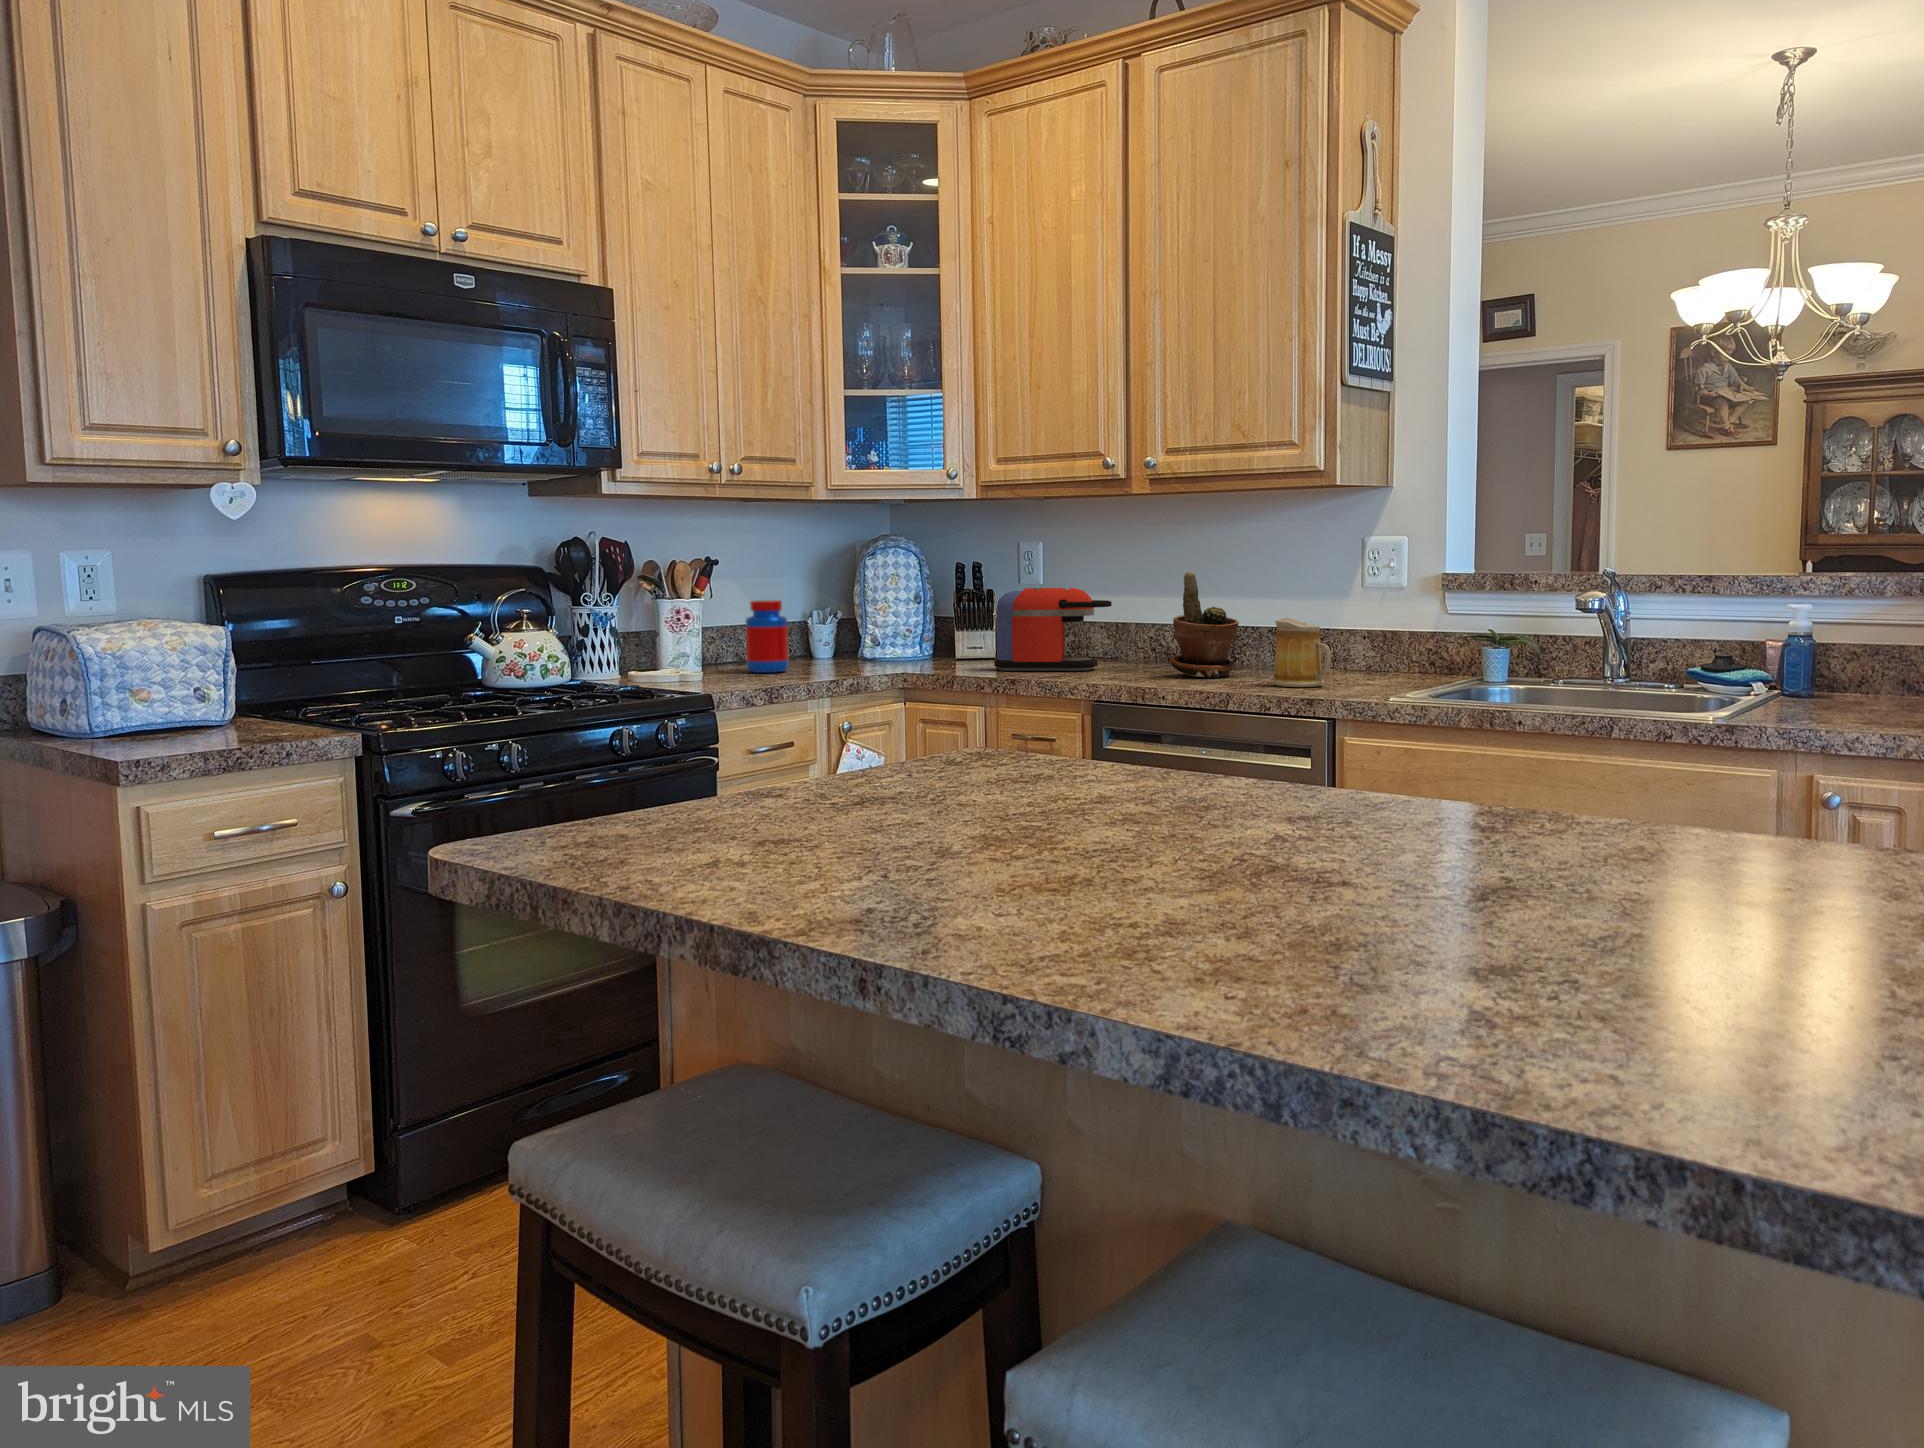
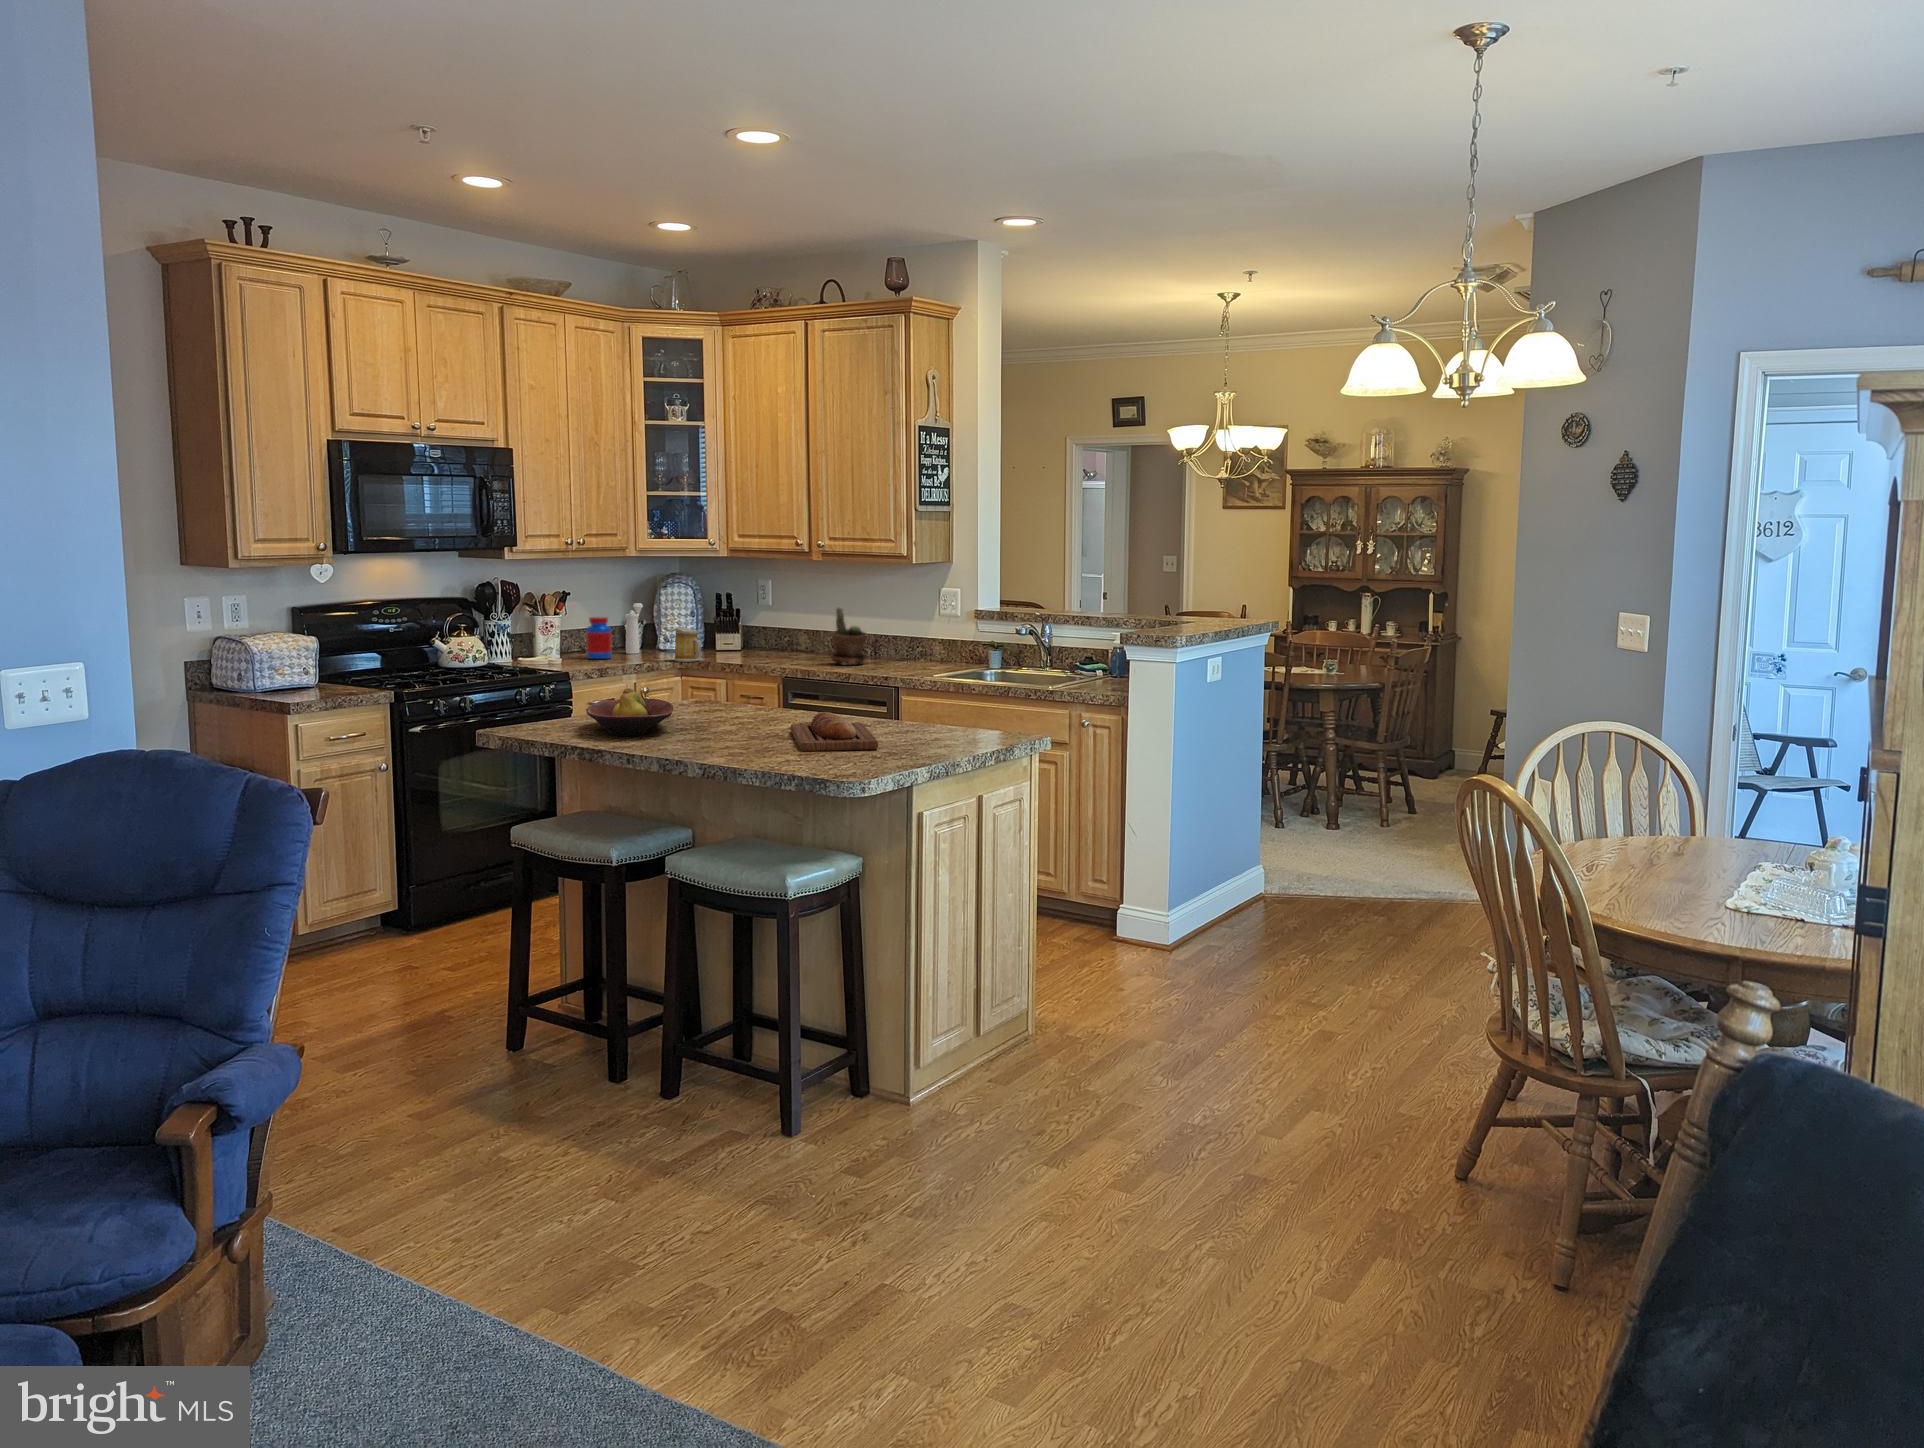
pepper mill: none [809,582,838,664] -> present [625,603,643,654]
coffee maker: present [994,588,1112,671] -> none [734,612,802,660]
mug: present [1273,617,1331,687] -> present [674,626,701,662]
fruit bowl: none [726,725,988,883] -> present [586,688,673,736]
bread loaf: none [1352,798,1823,970] -> present [790,712,878,751]

